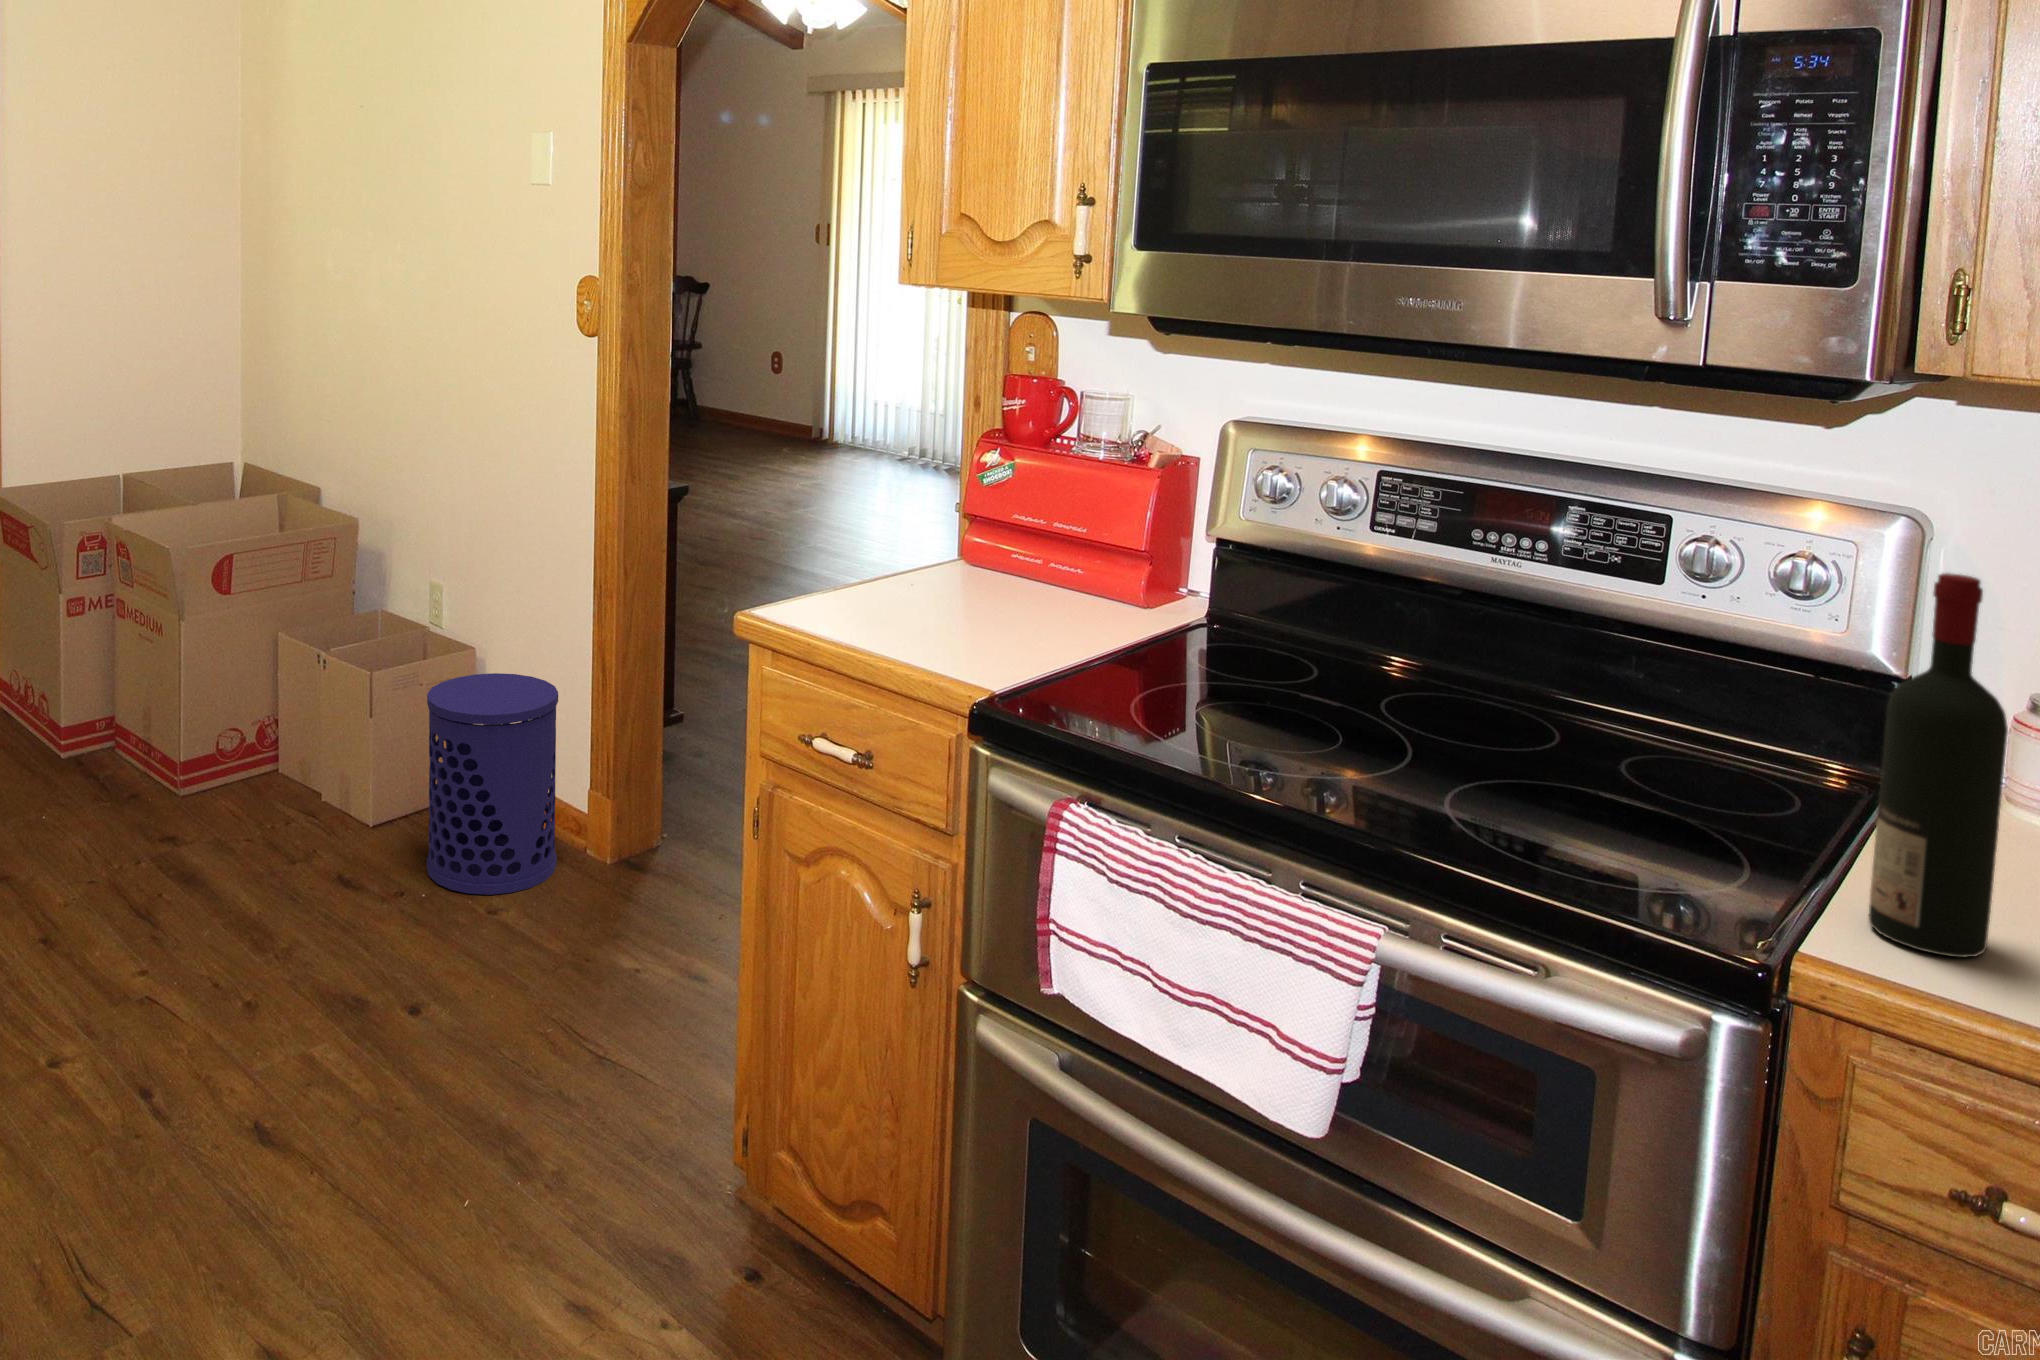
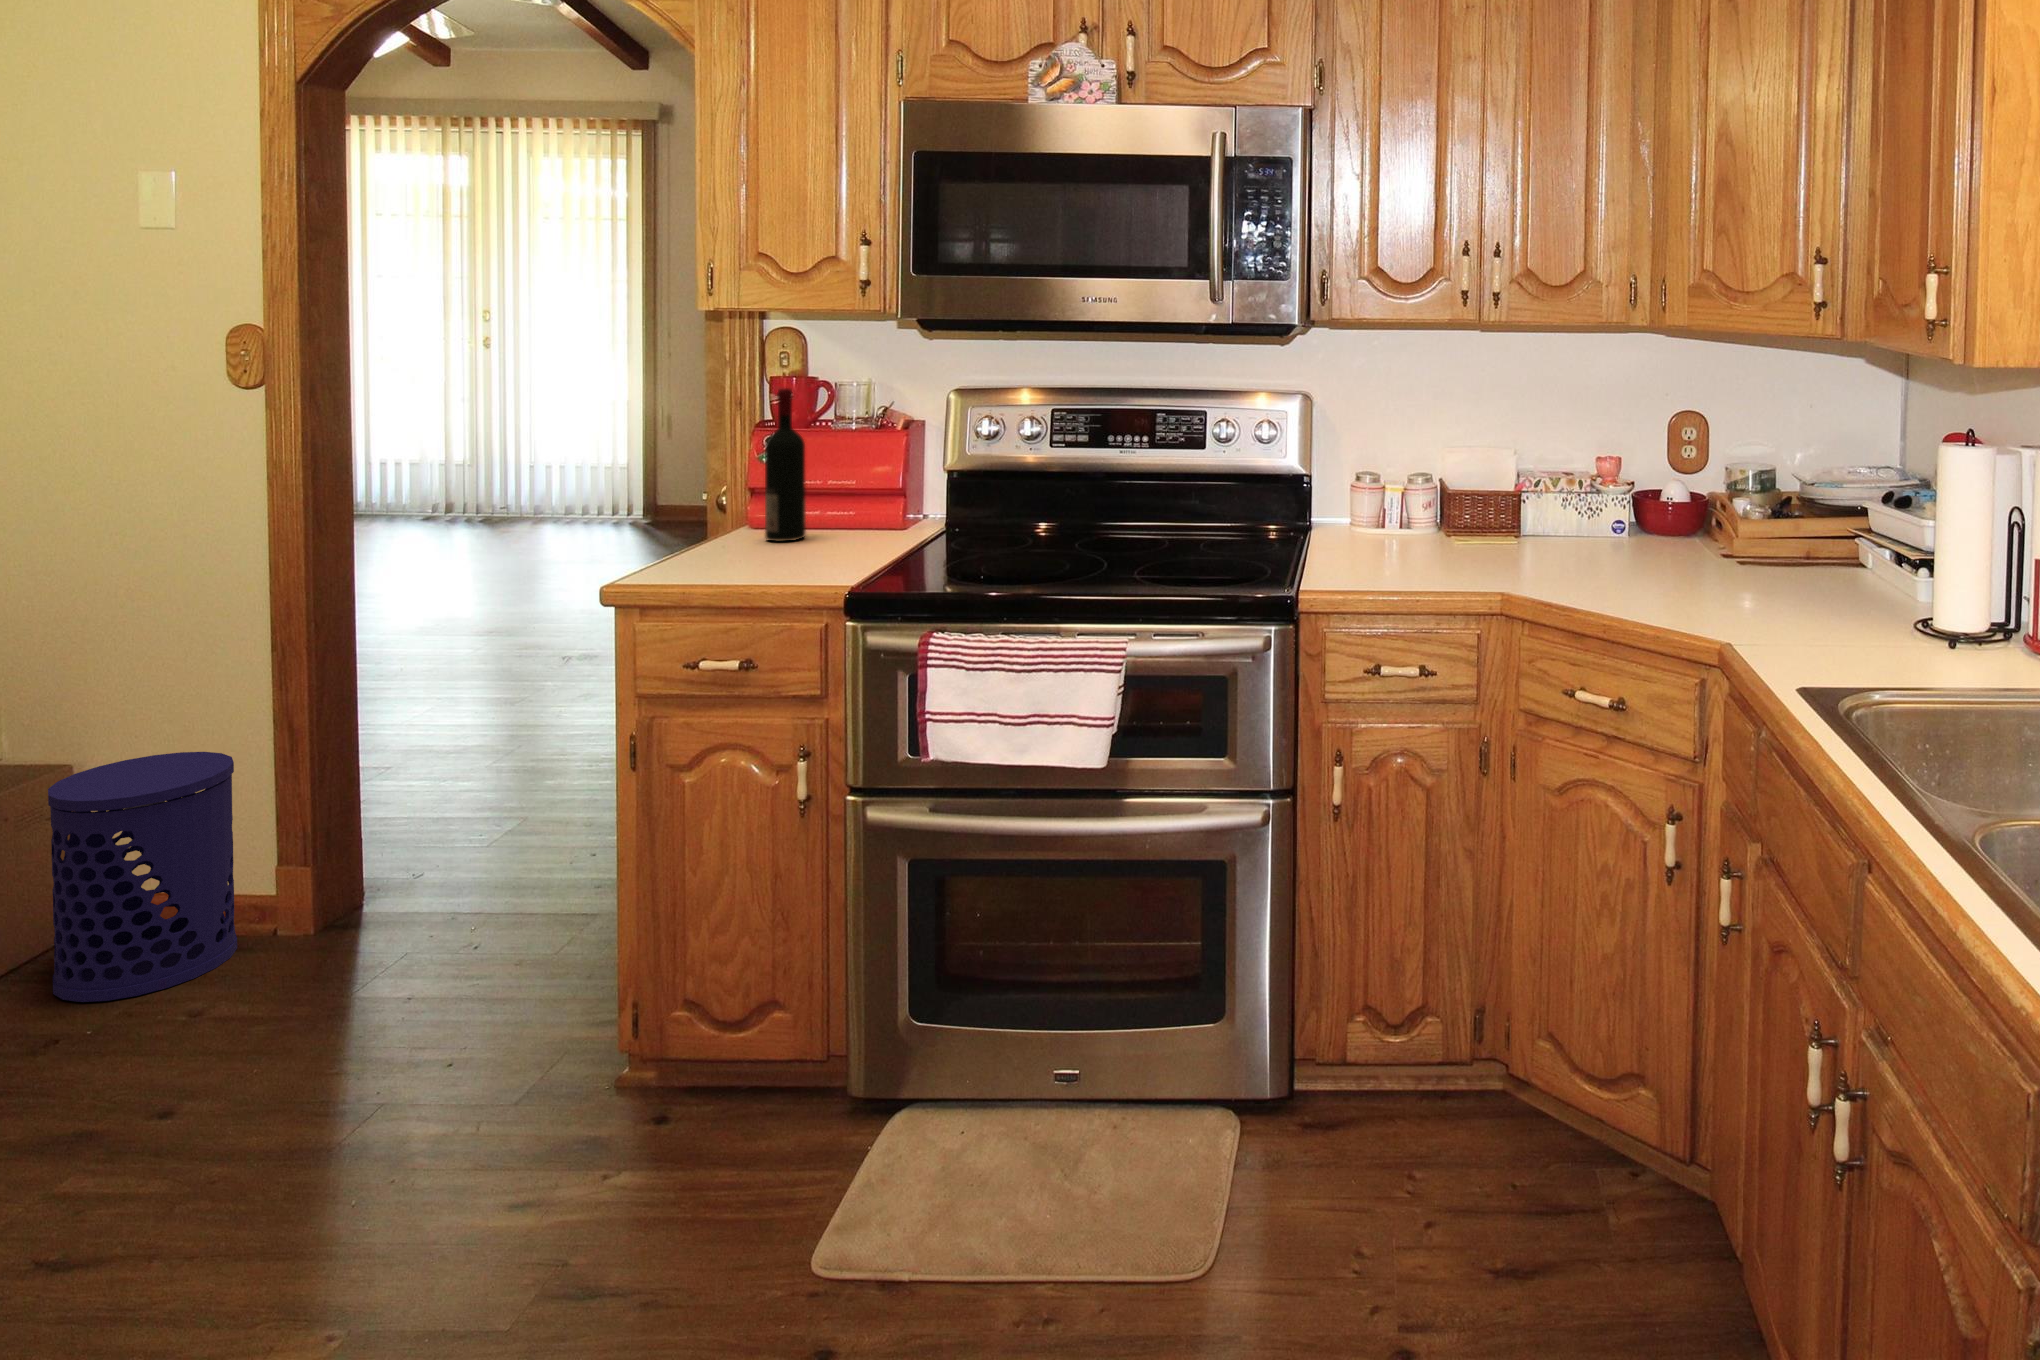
wine bottle: present [1869,573,2008,957] -> present [765,388,806,541]

